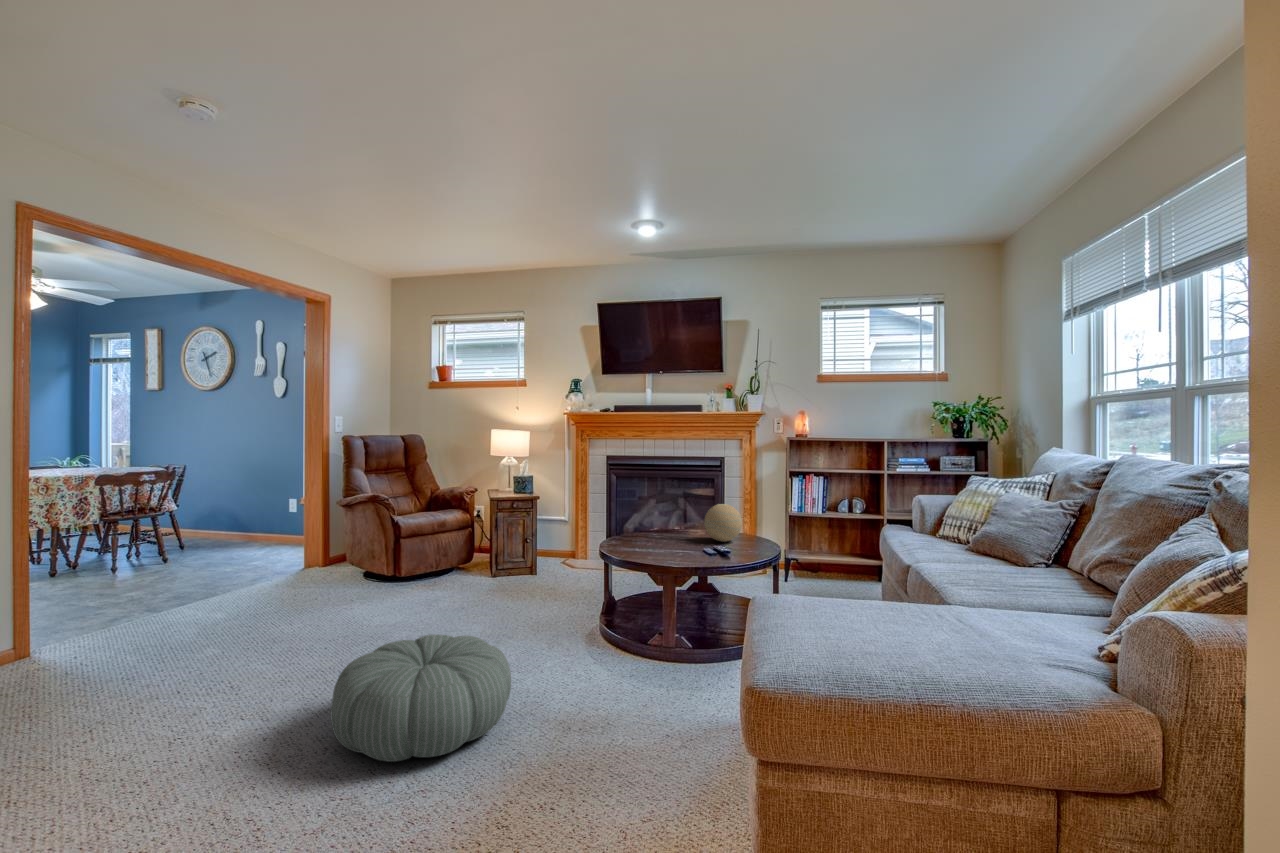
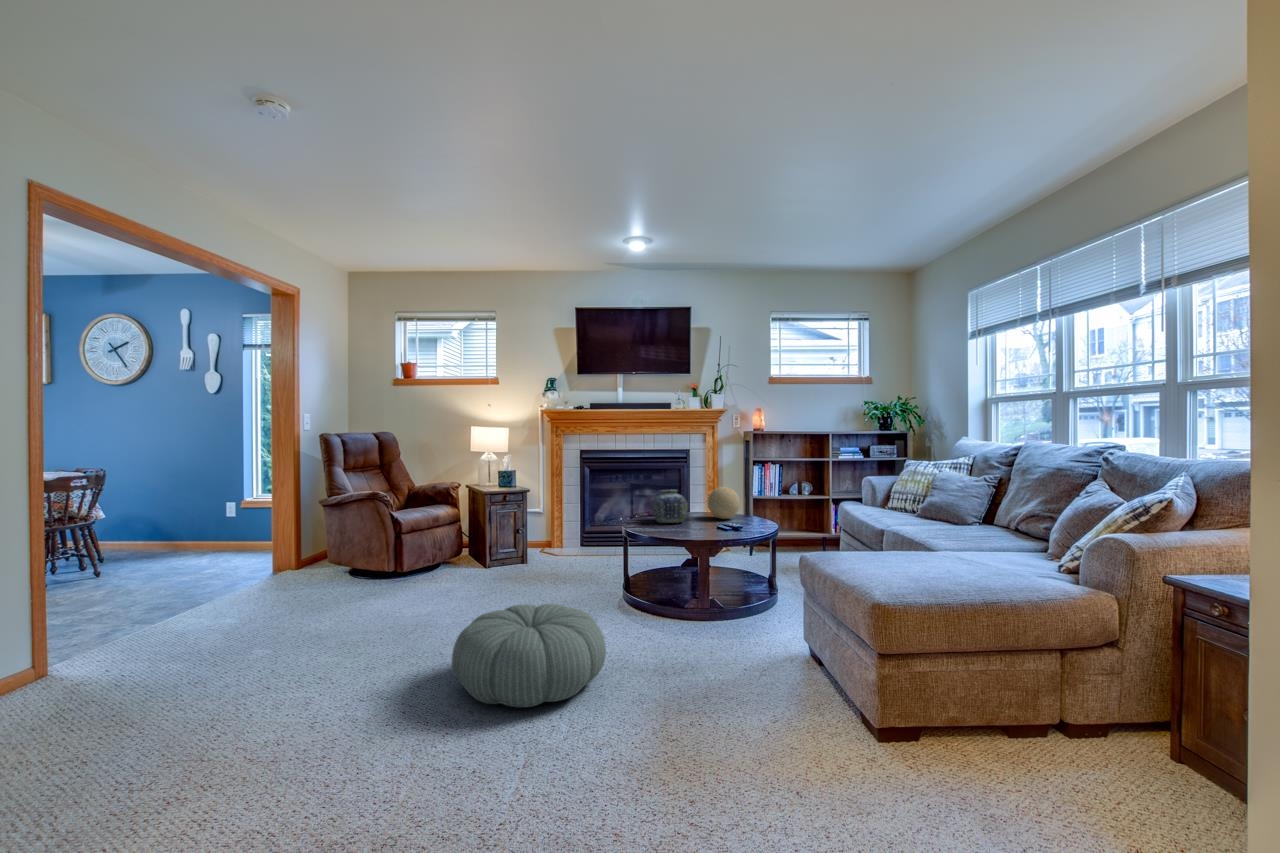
vase: none [635,505,676,544] -> present [652,490,688,523]

